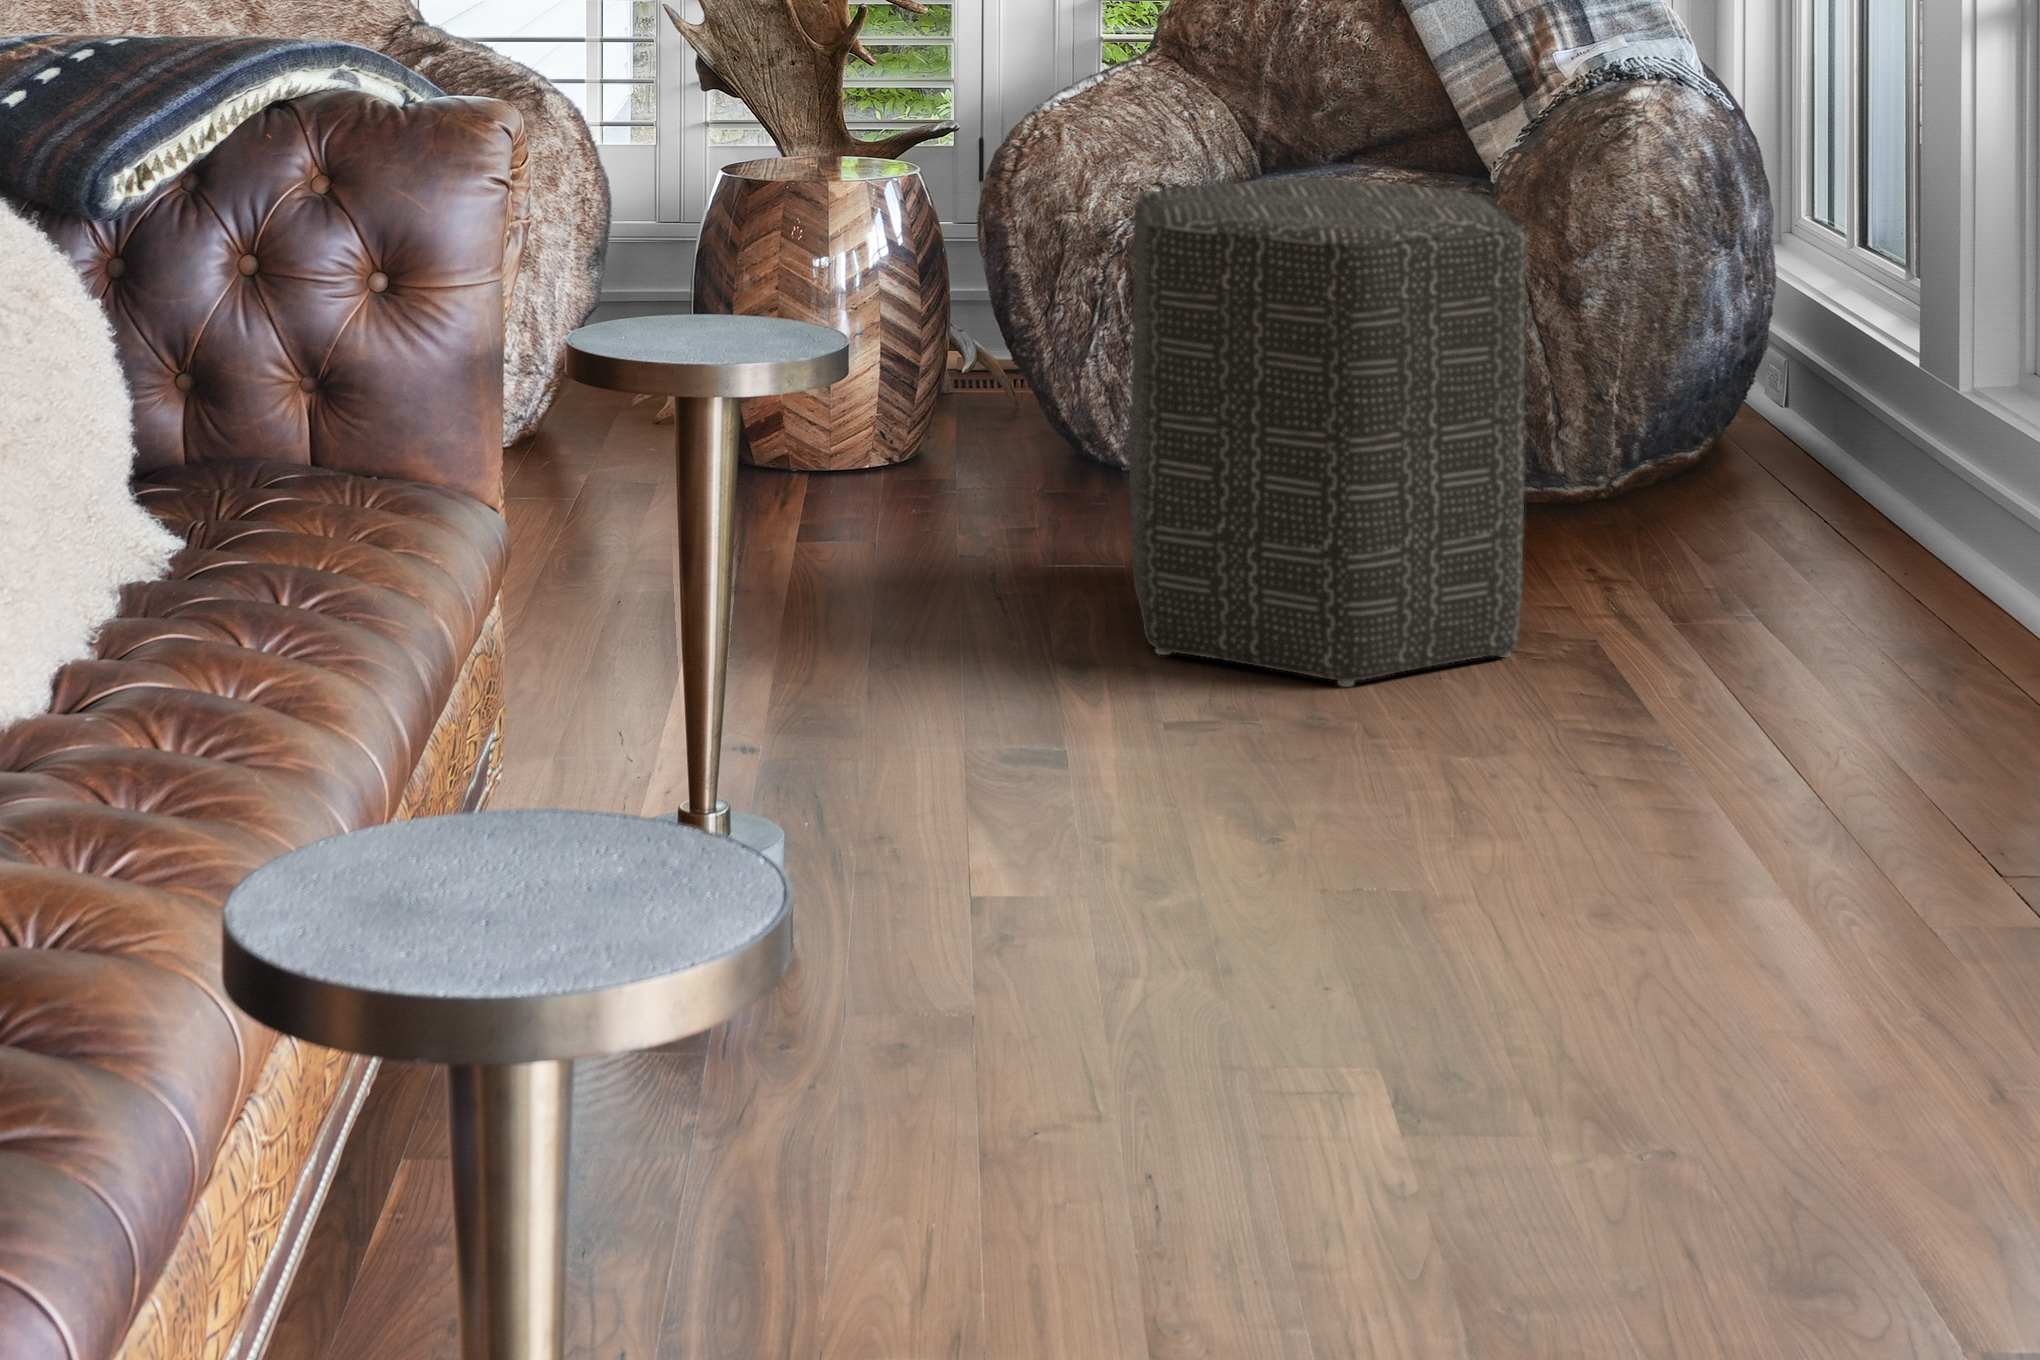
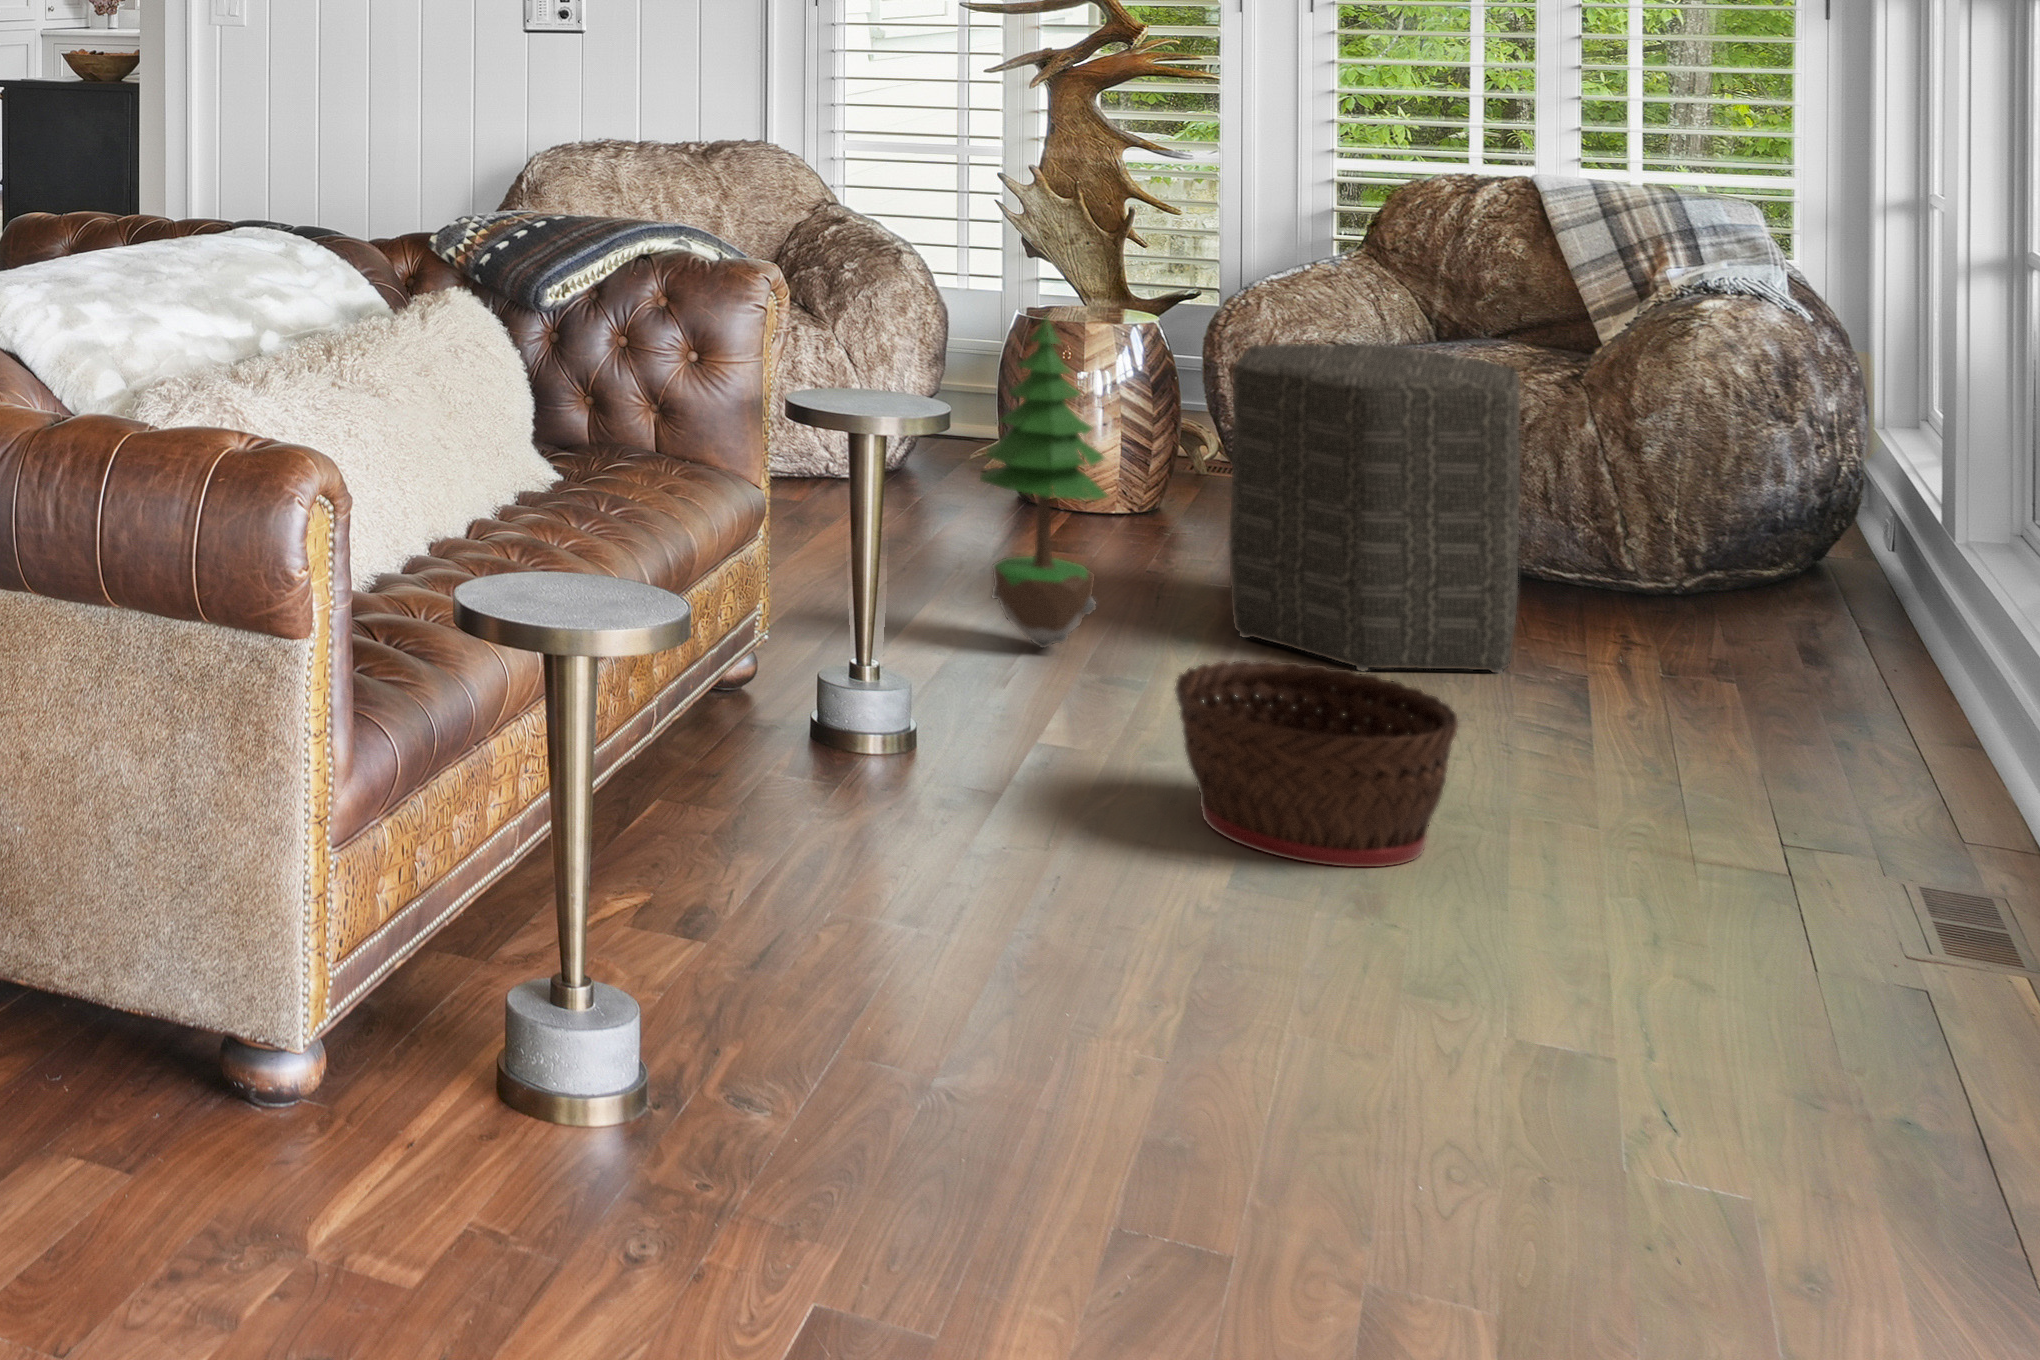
potted tree: none [804,161,1008,731] -> present [980,316,1108,648]
basket: none [1288,725,1732,1103] -> present [1175,660,1458,867]

